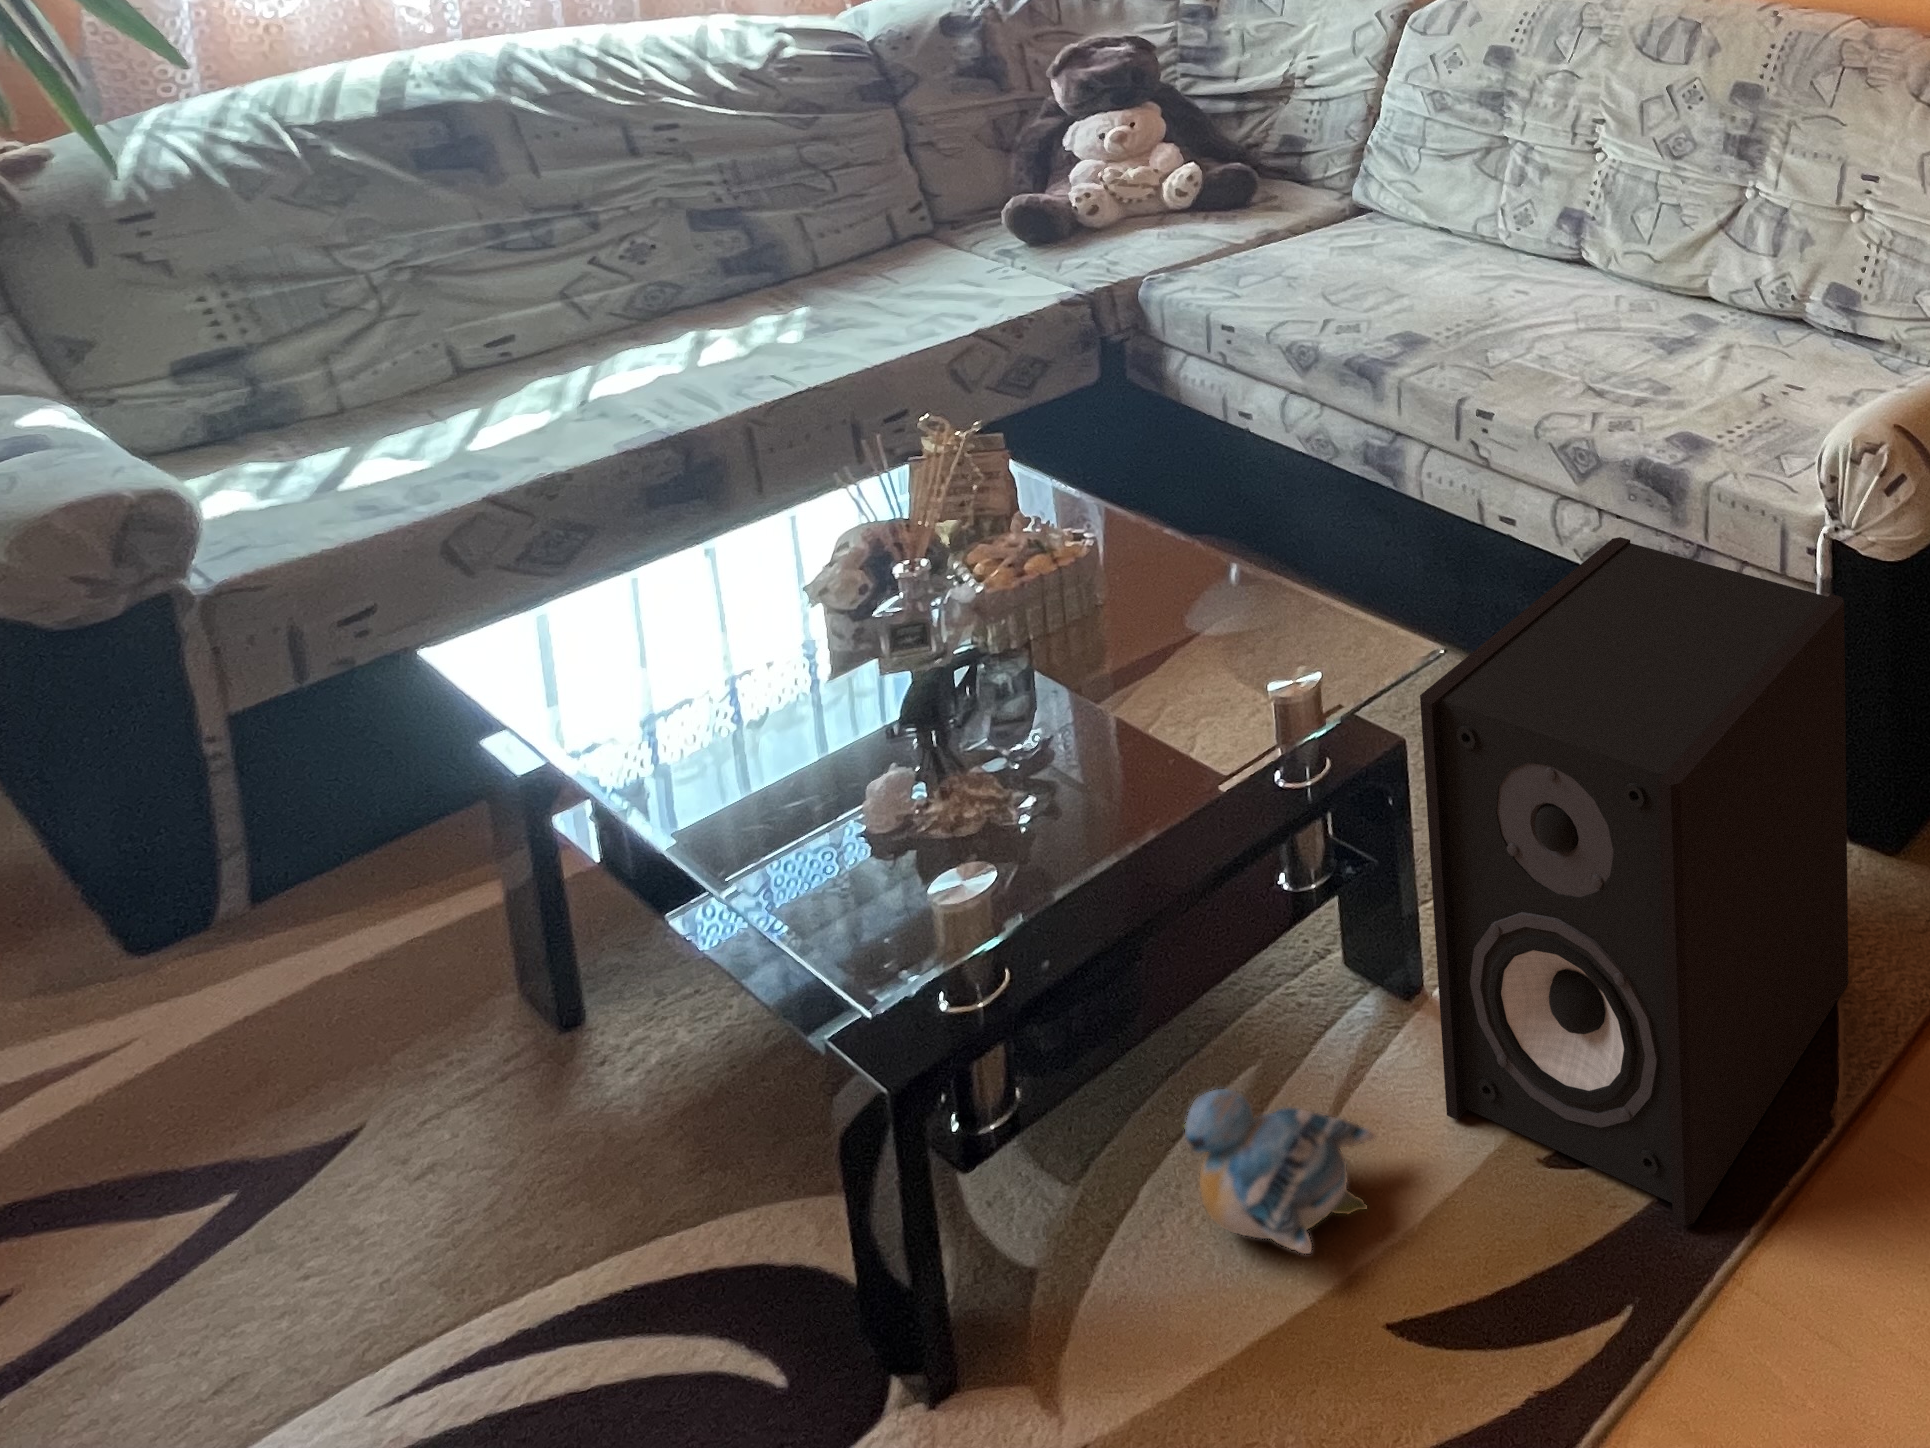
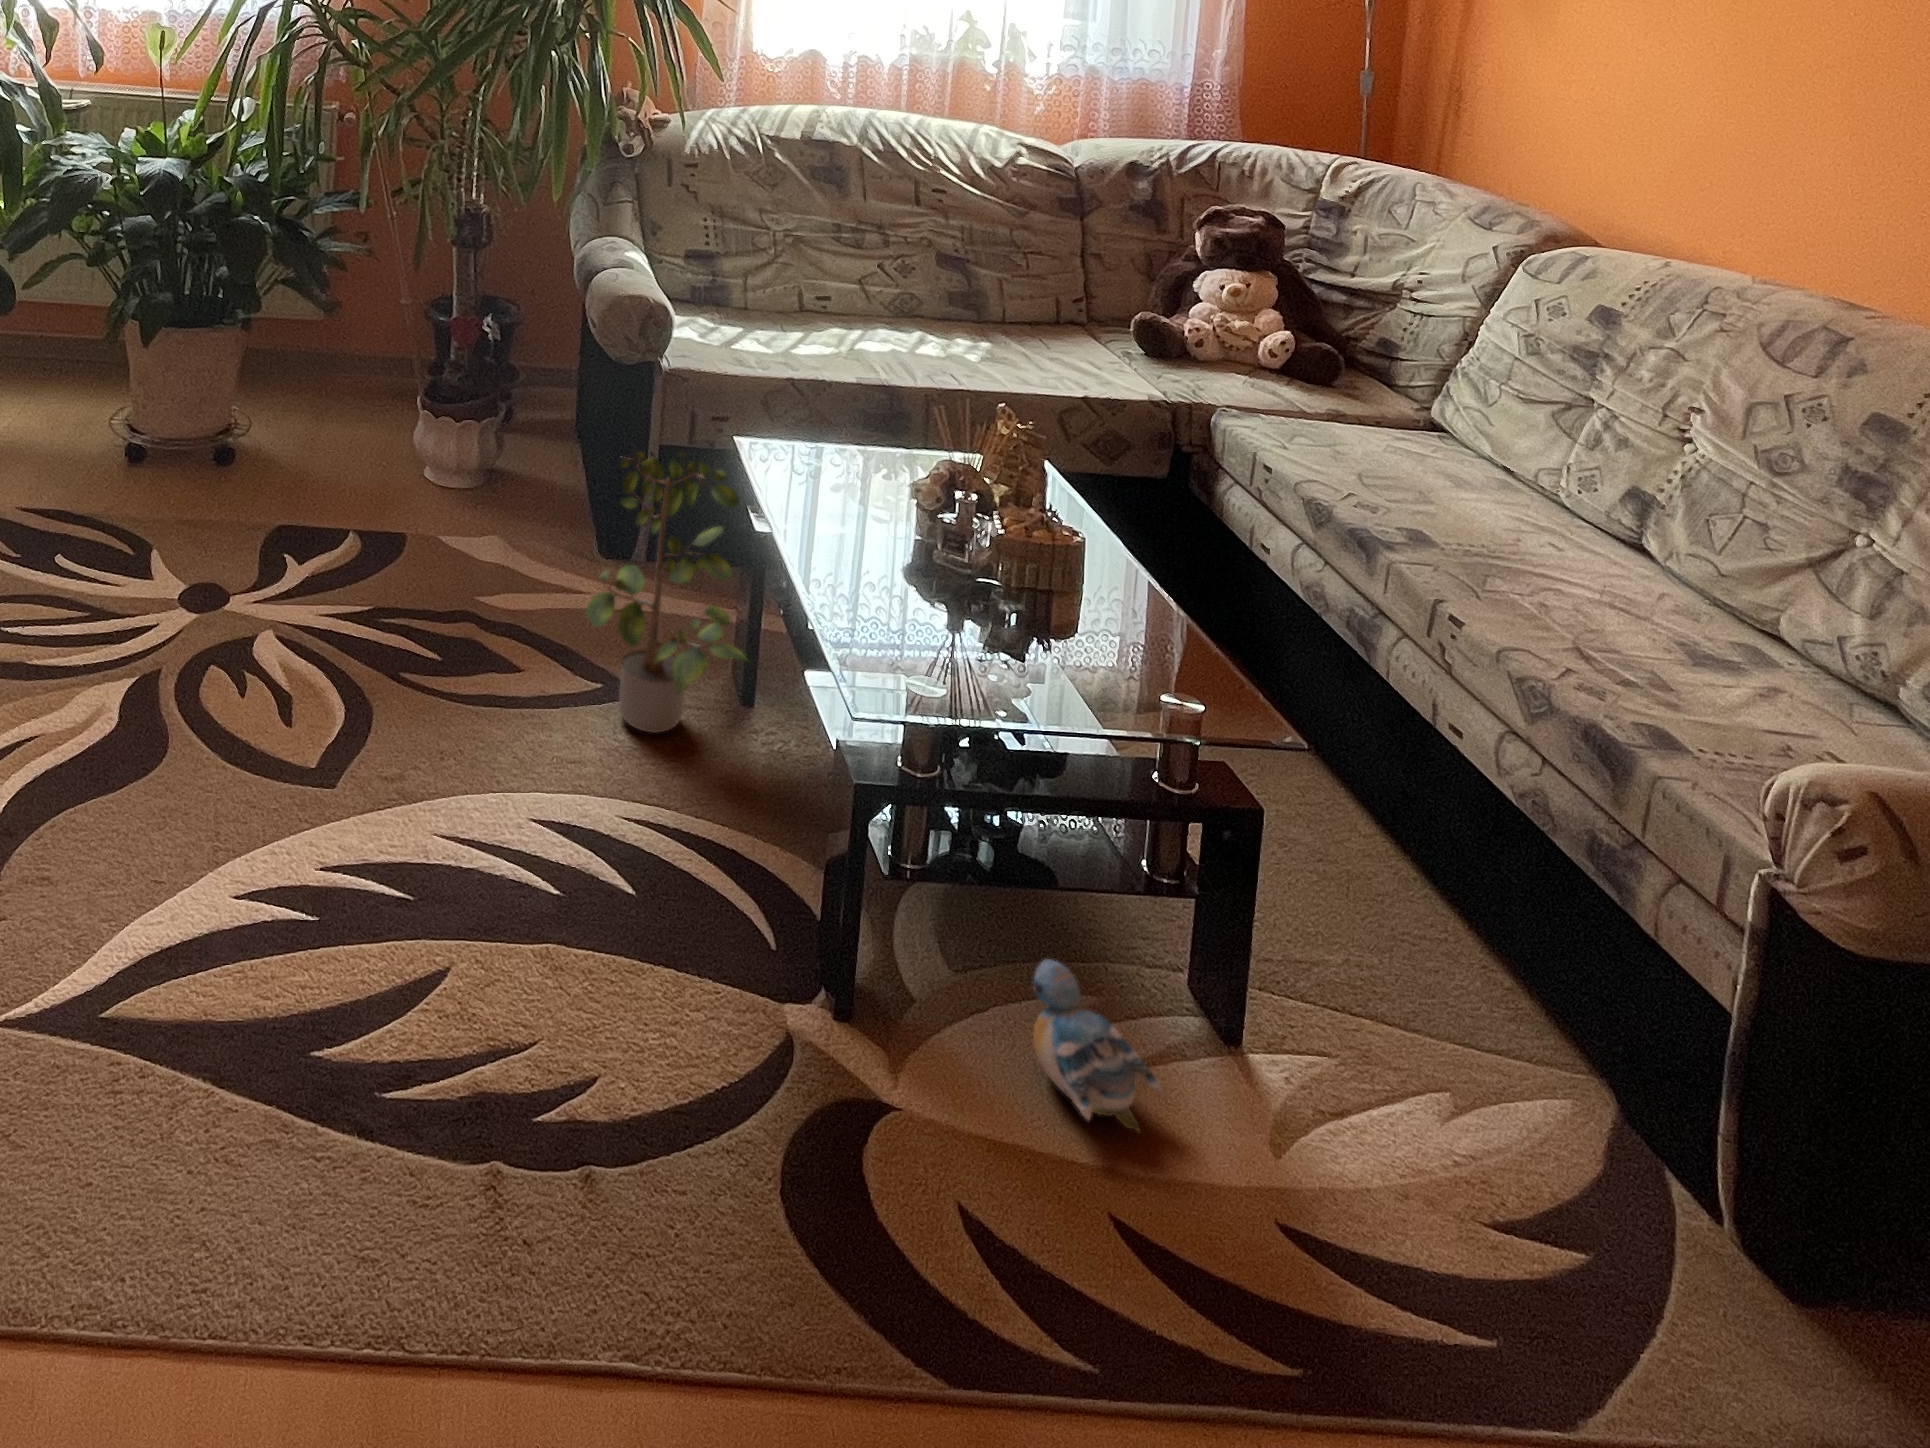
speaker: present [1420,537,1848,1226] -> none [1227,745,1725,1364]
potted plant: none [131,727,566,1232] -> present [586,444,748,733]

